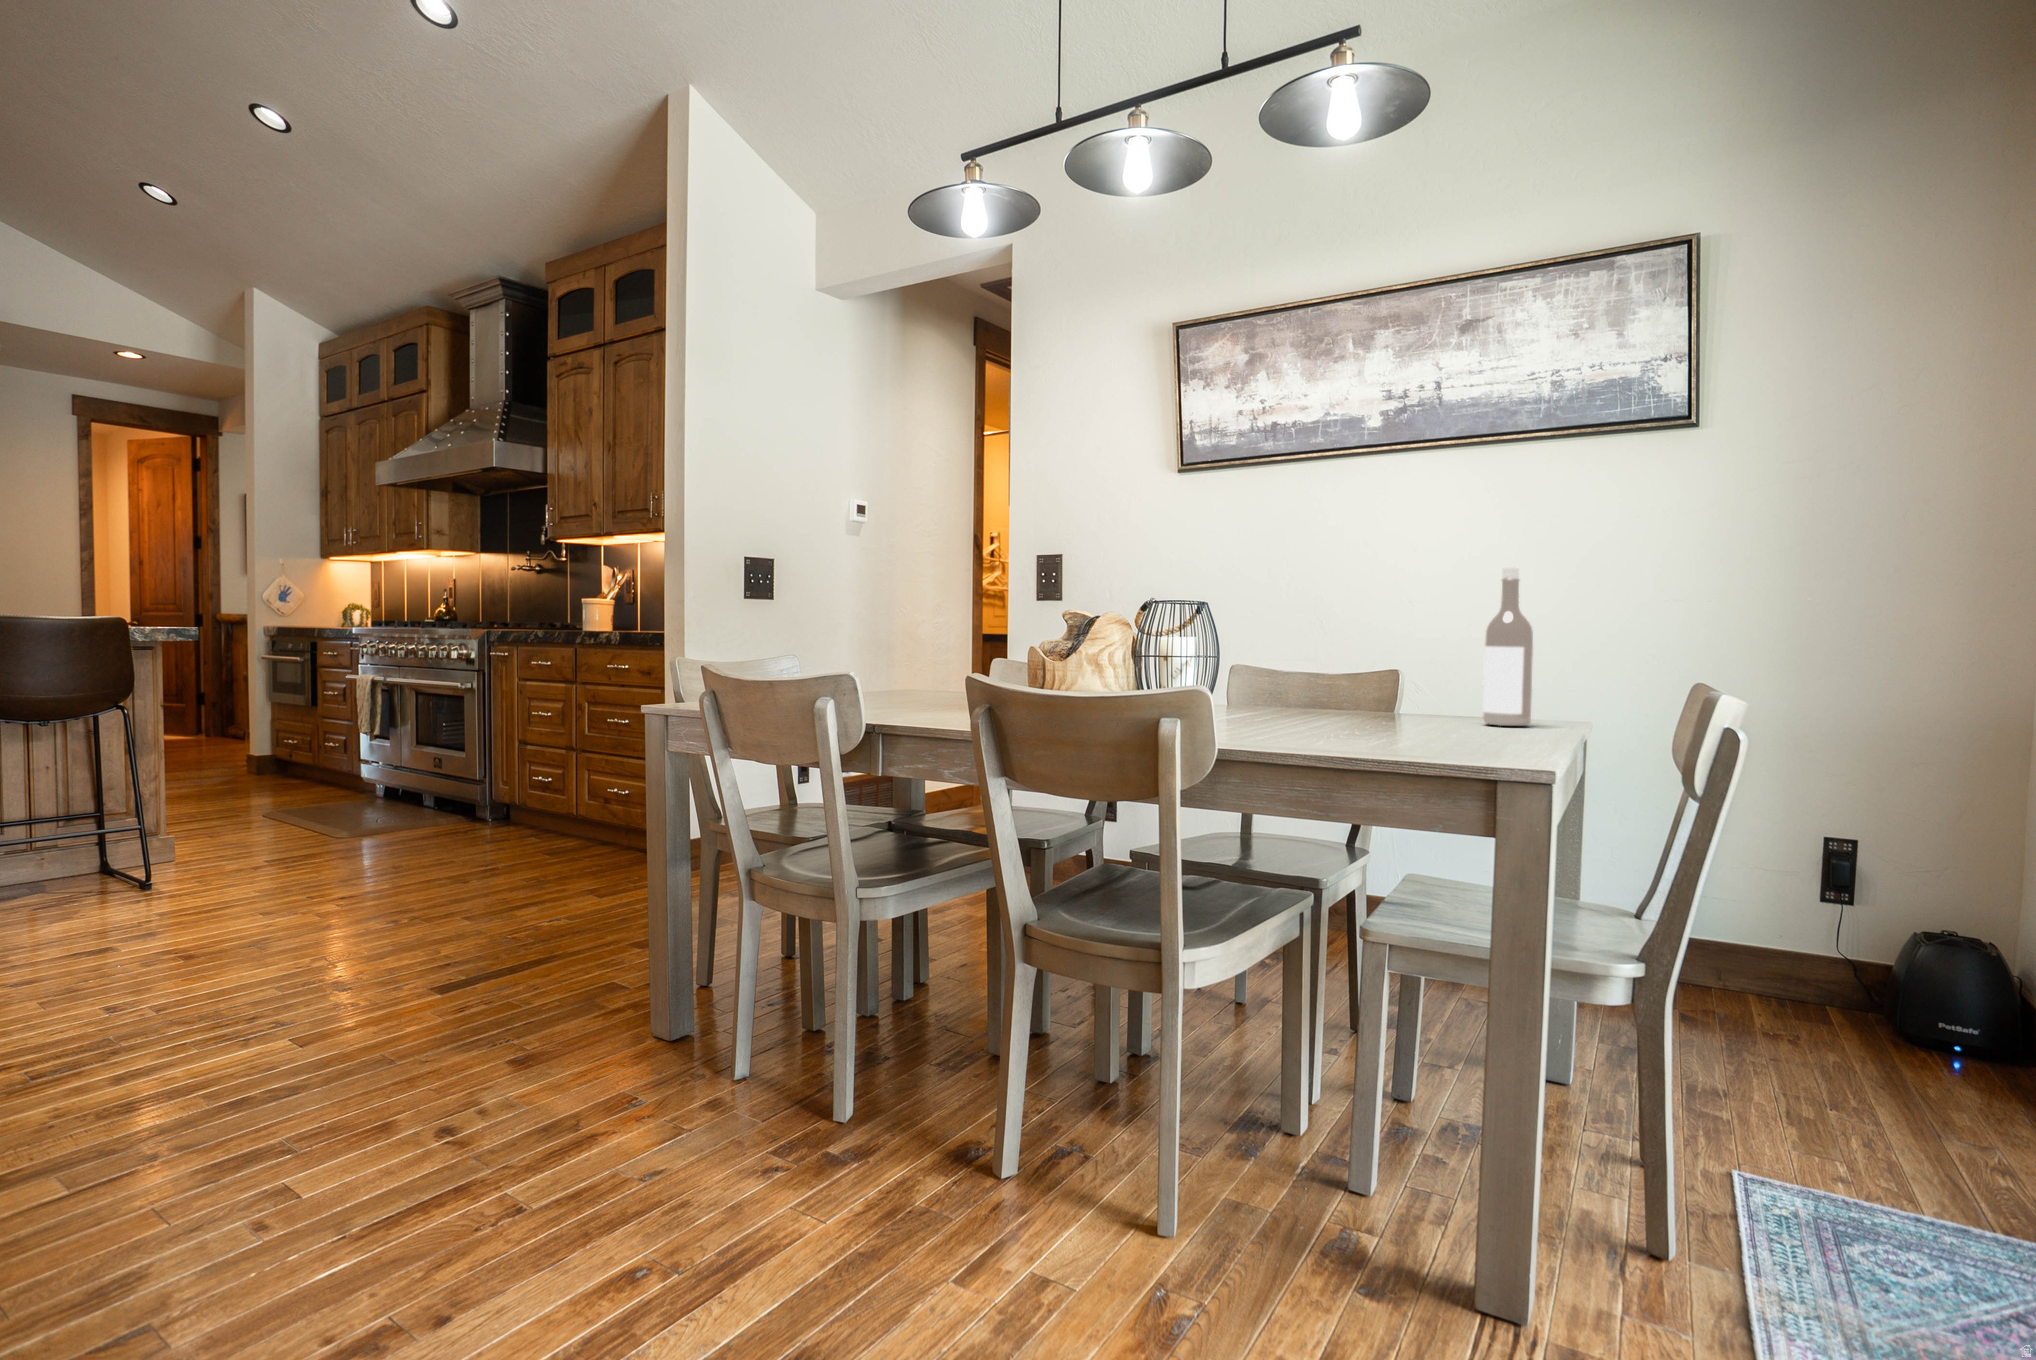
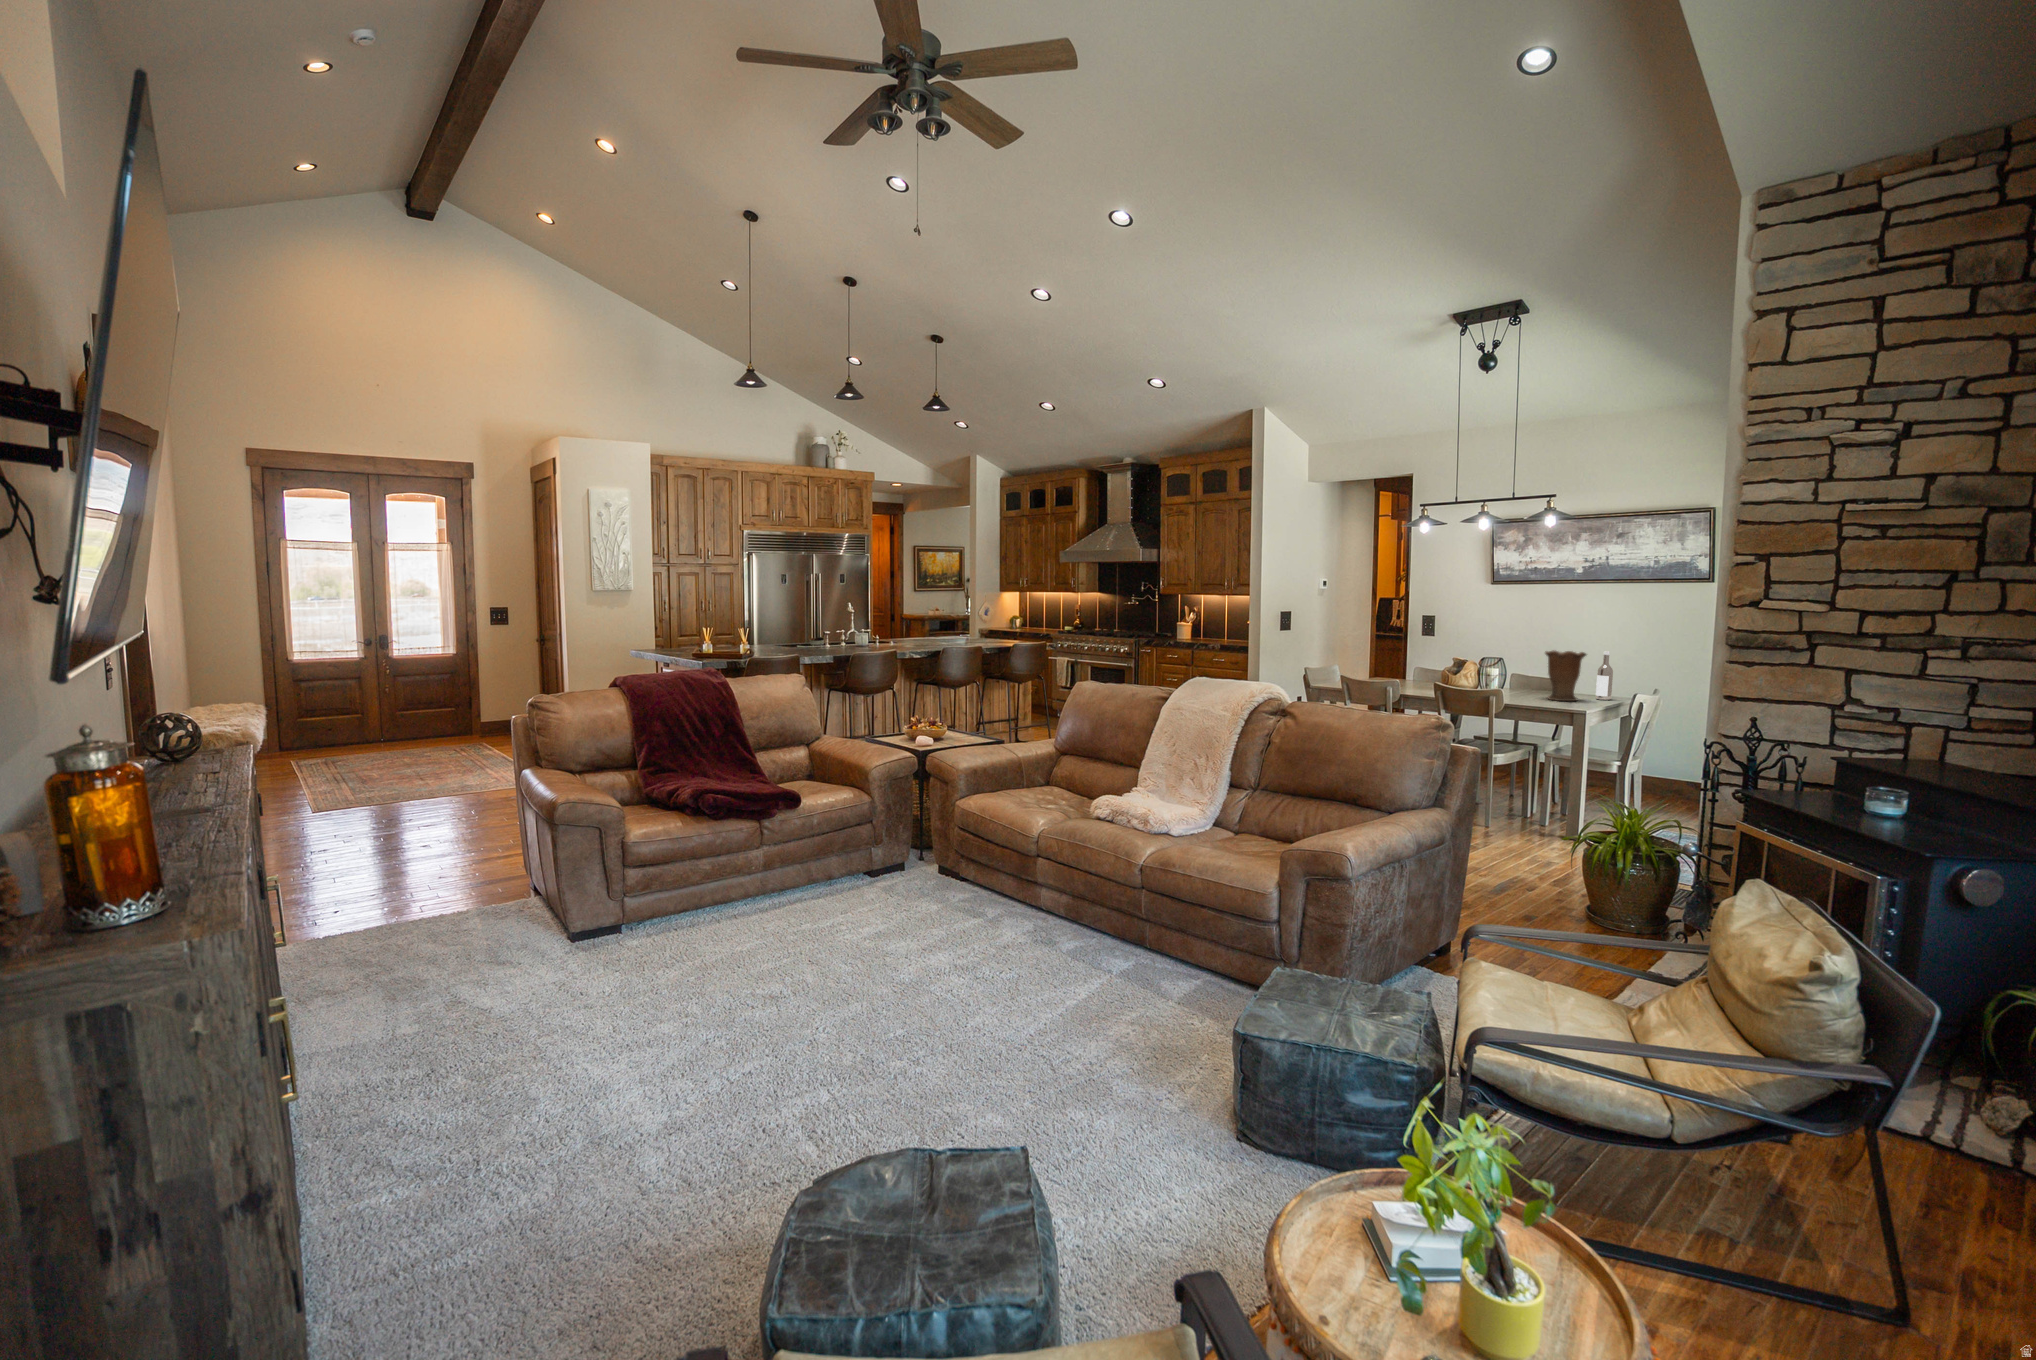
vase: none [1332,559,1467,733] -> present [1545,650,1586,701]

